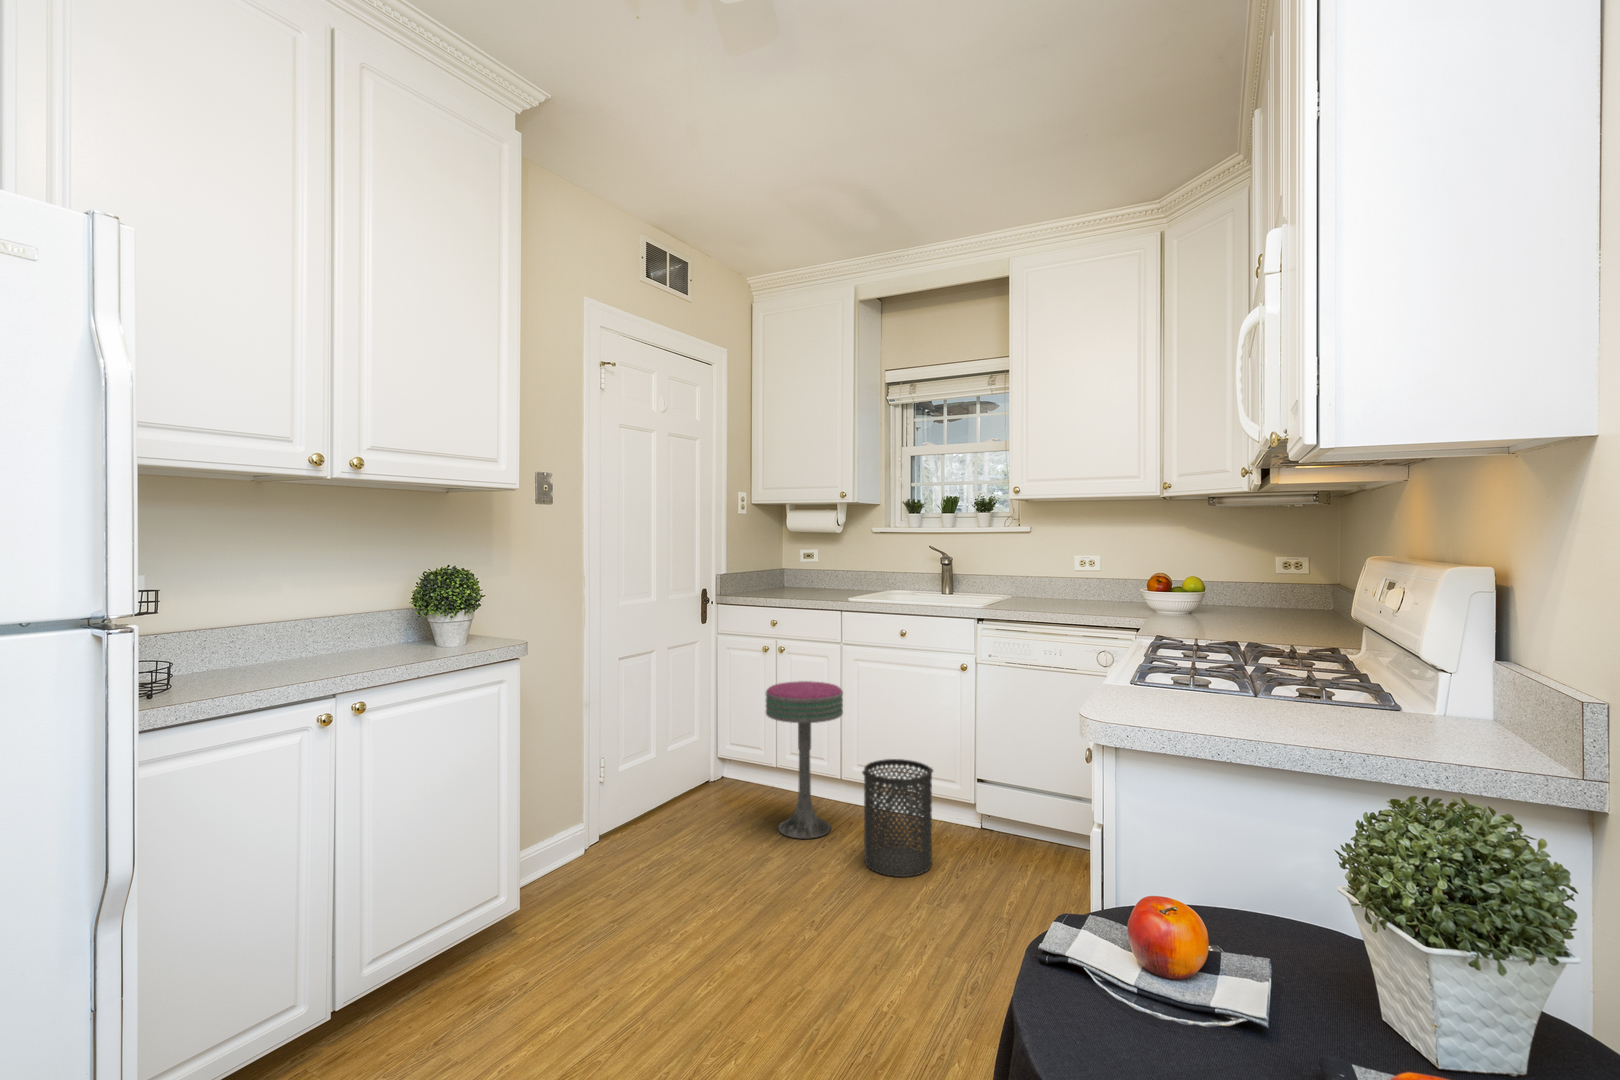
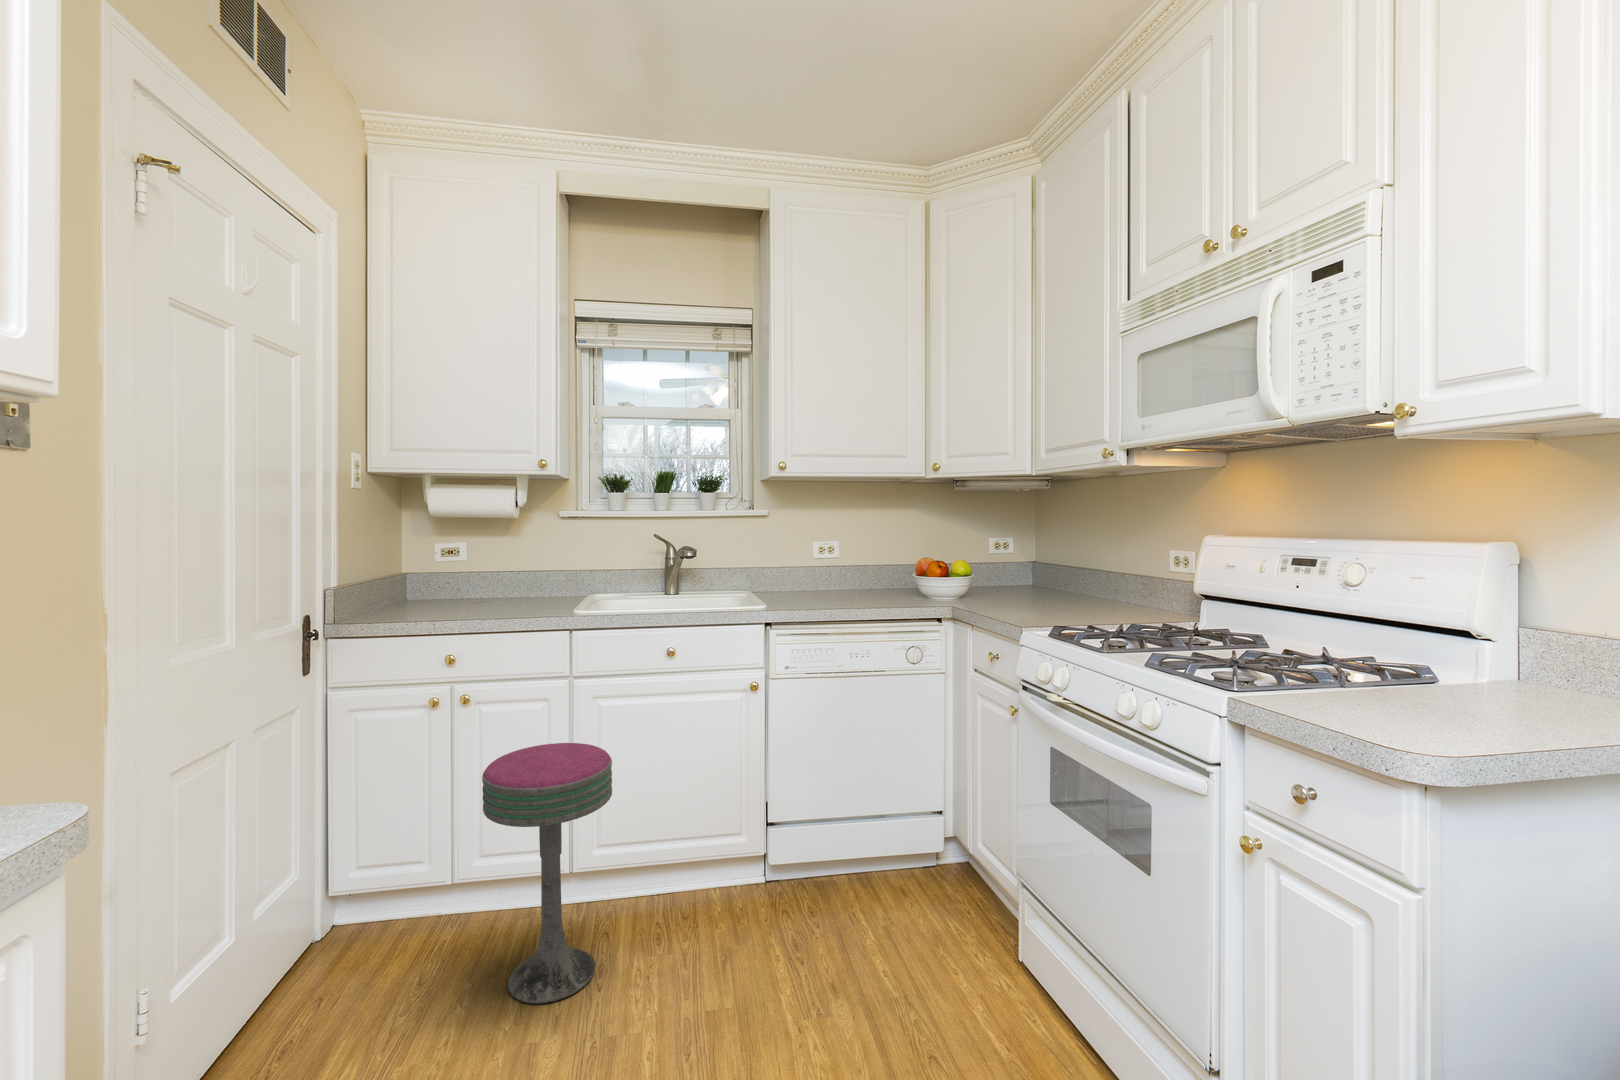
trash can: present [862,759,933,877] -> none [678,831,774,1016]

